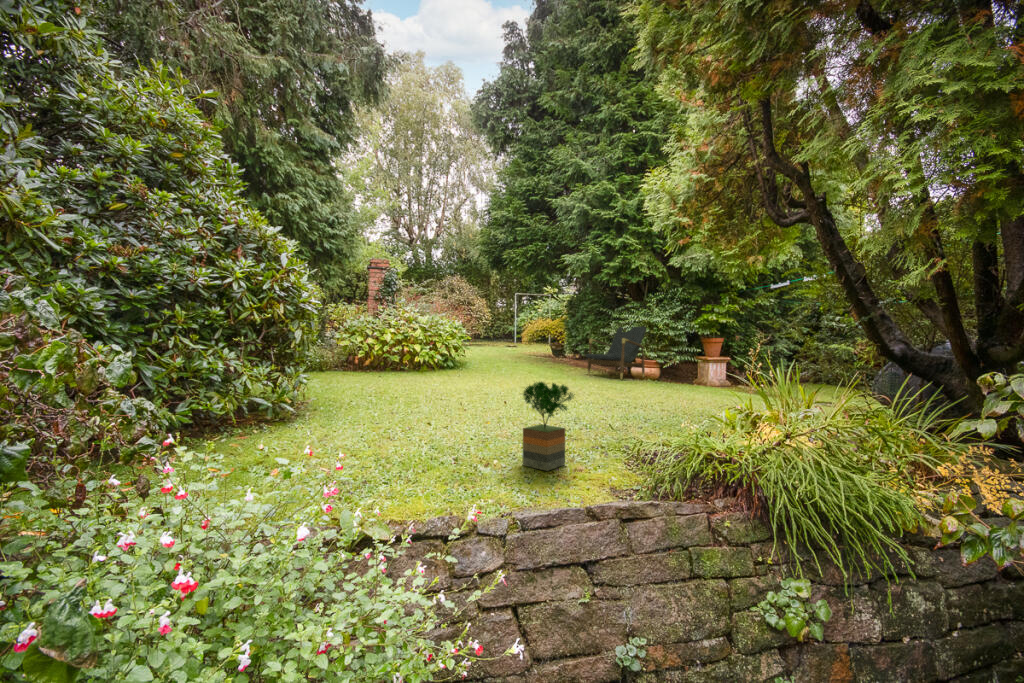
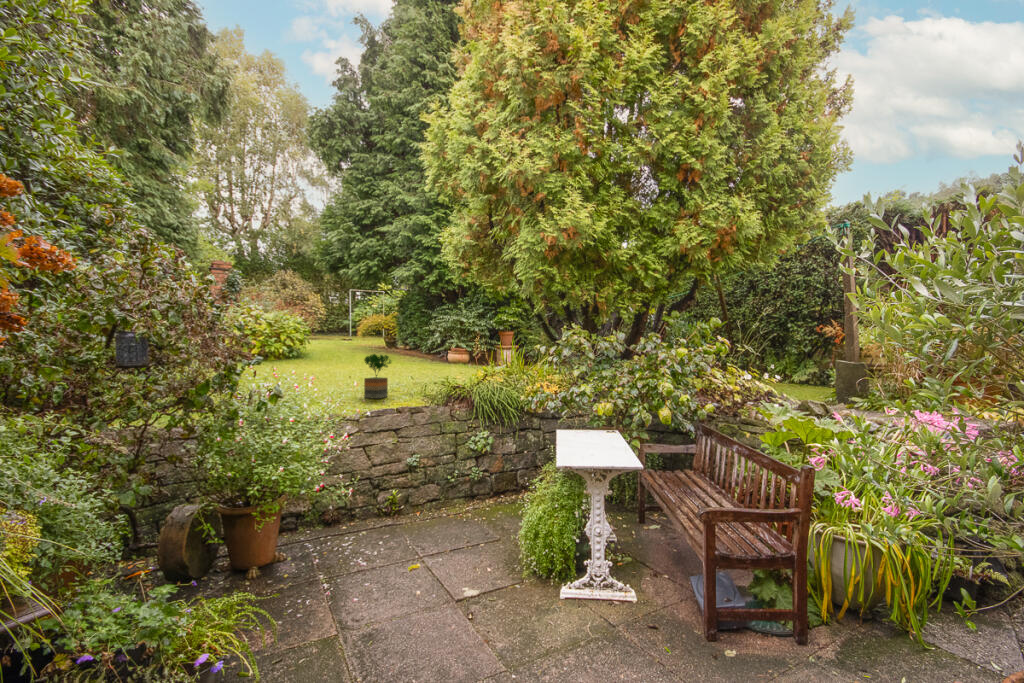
lounge chair: present [586,326,646,379] -> none [411,323,457,362]

